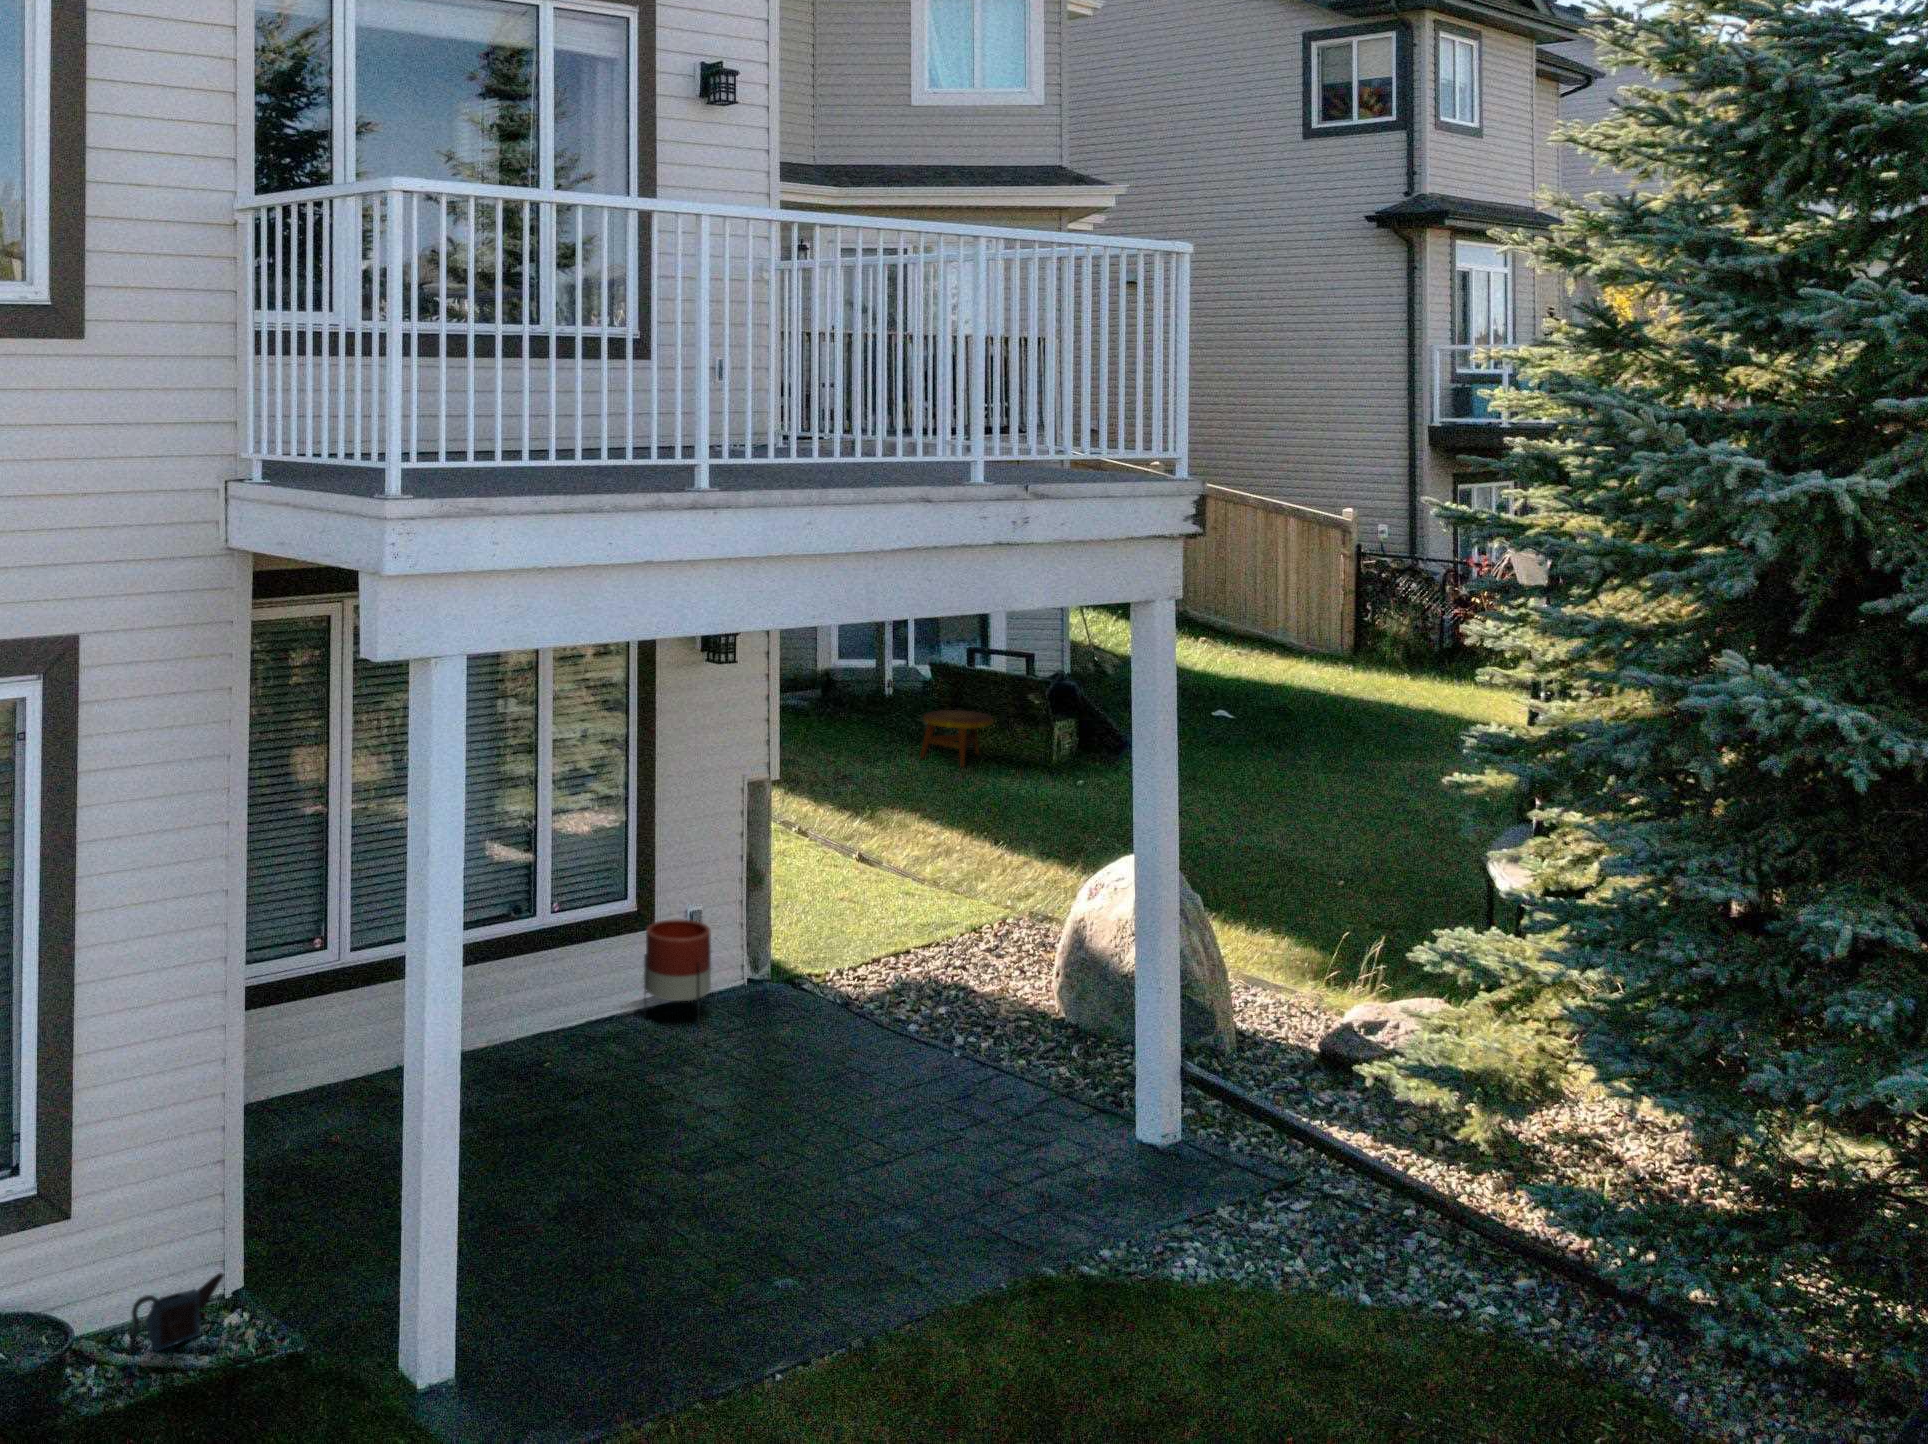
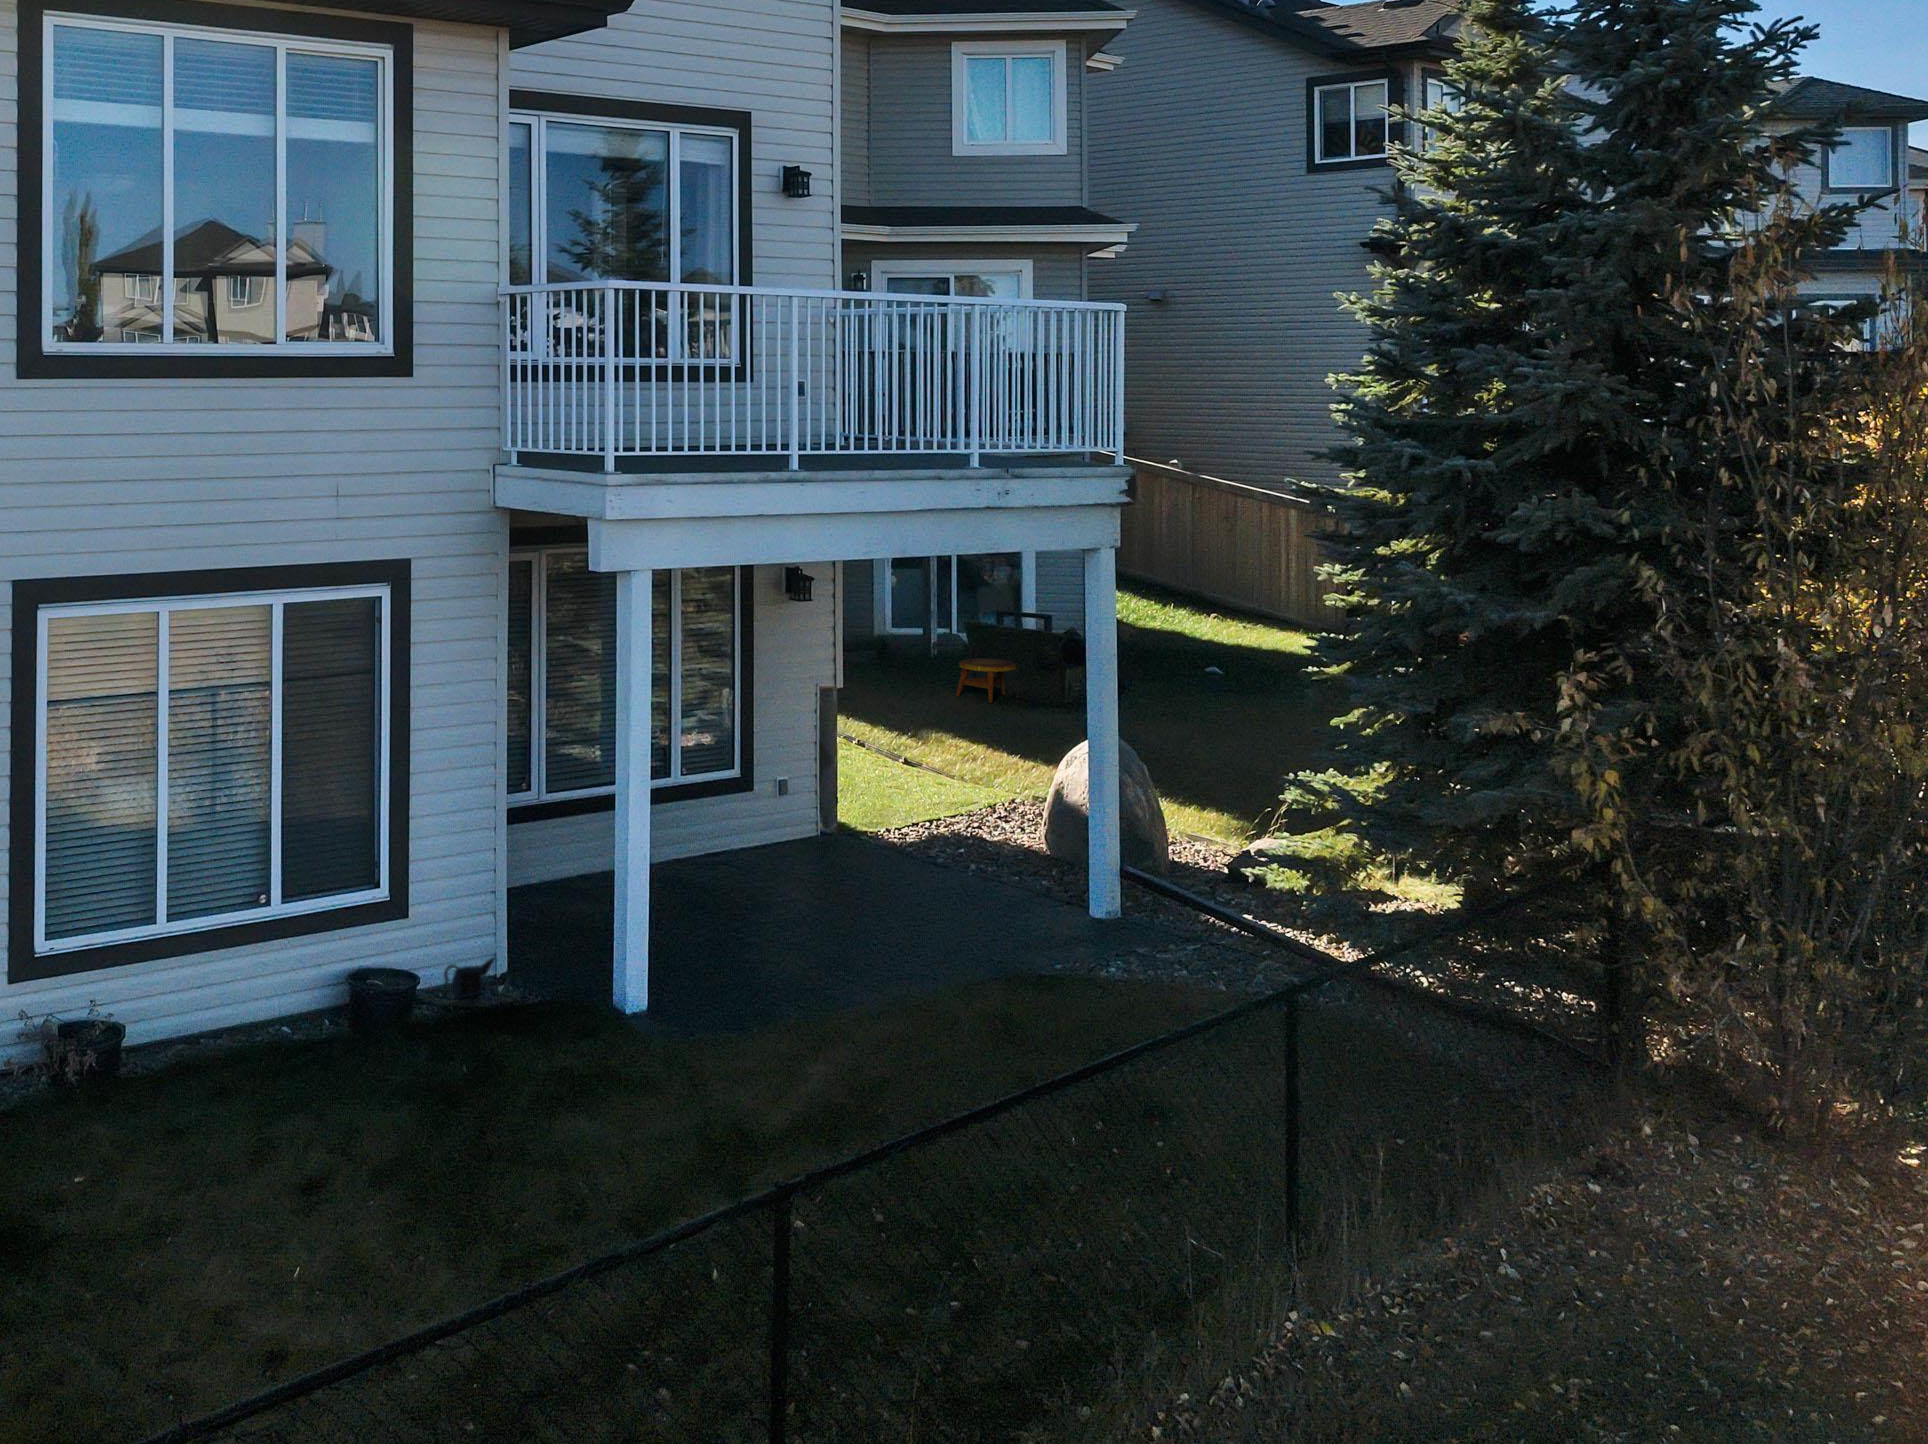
planter: present [644,919,711,1002] -> none [745,783,793,856]

